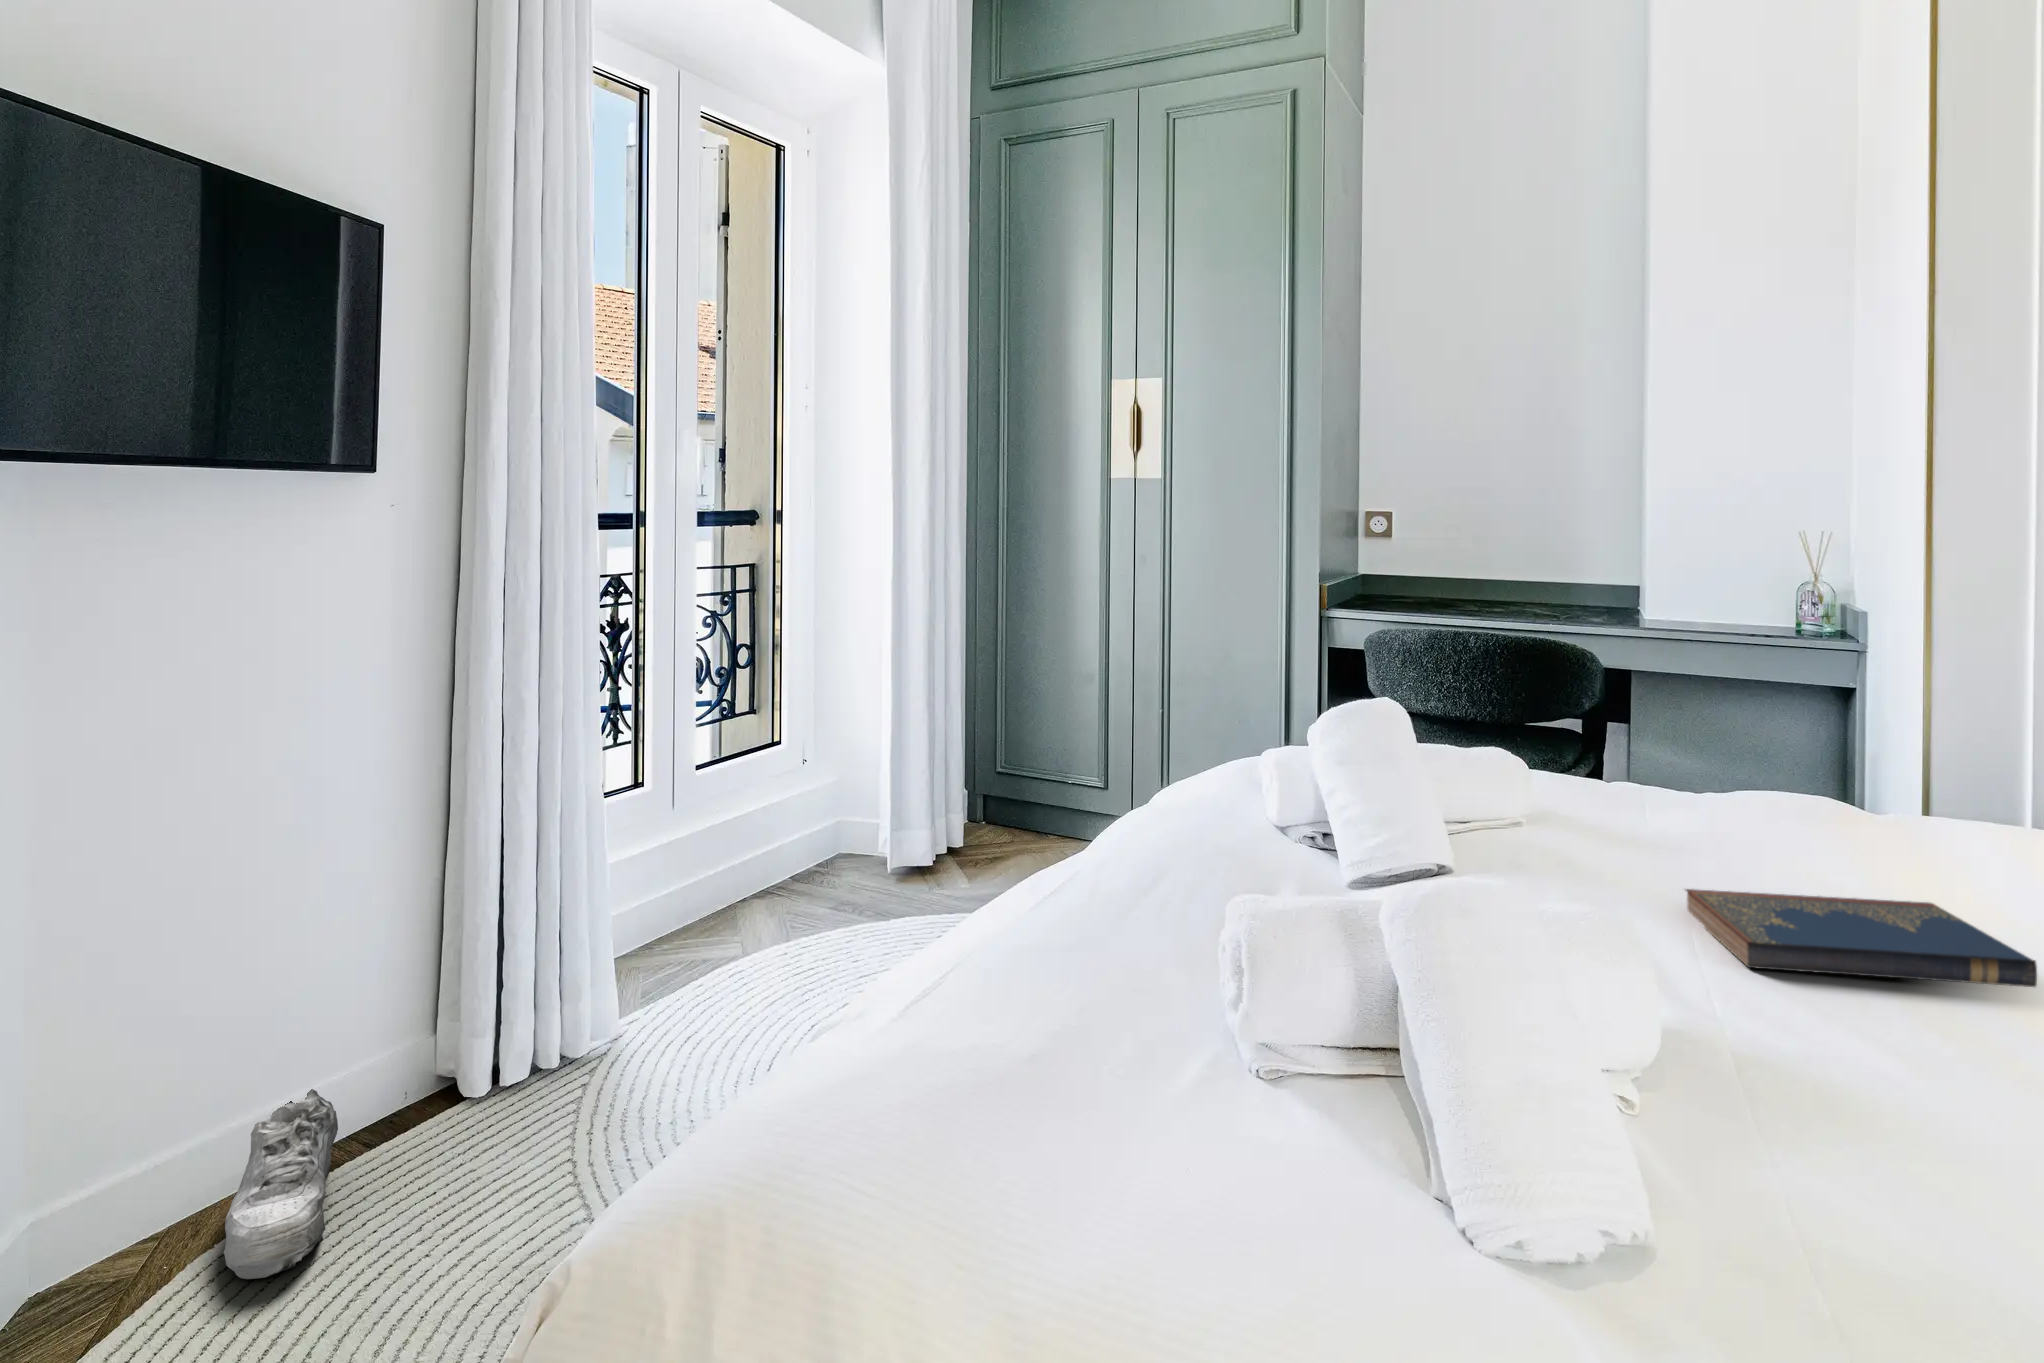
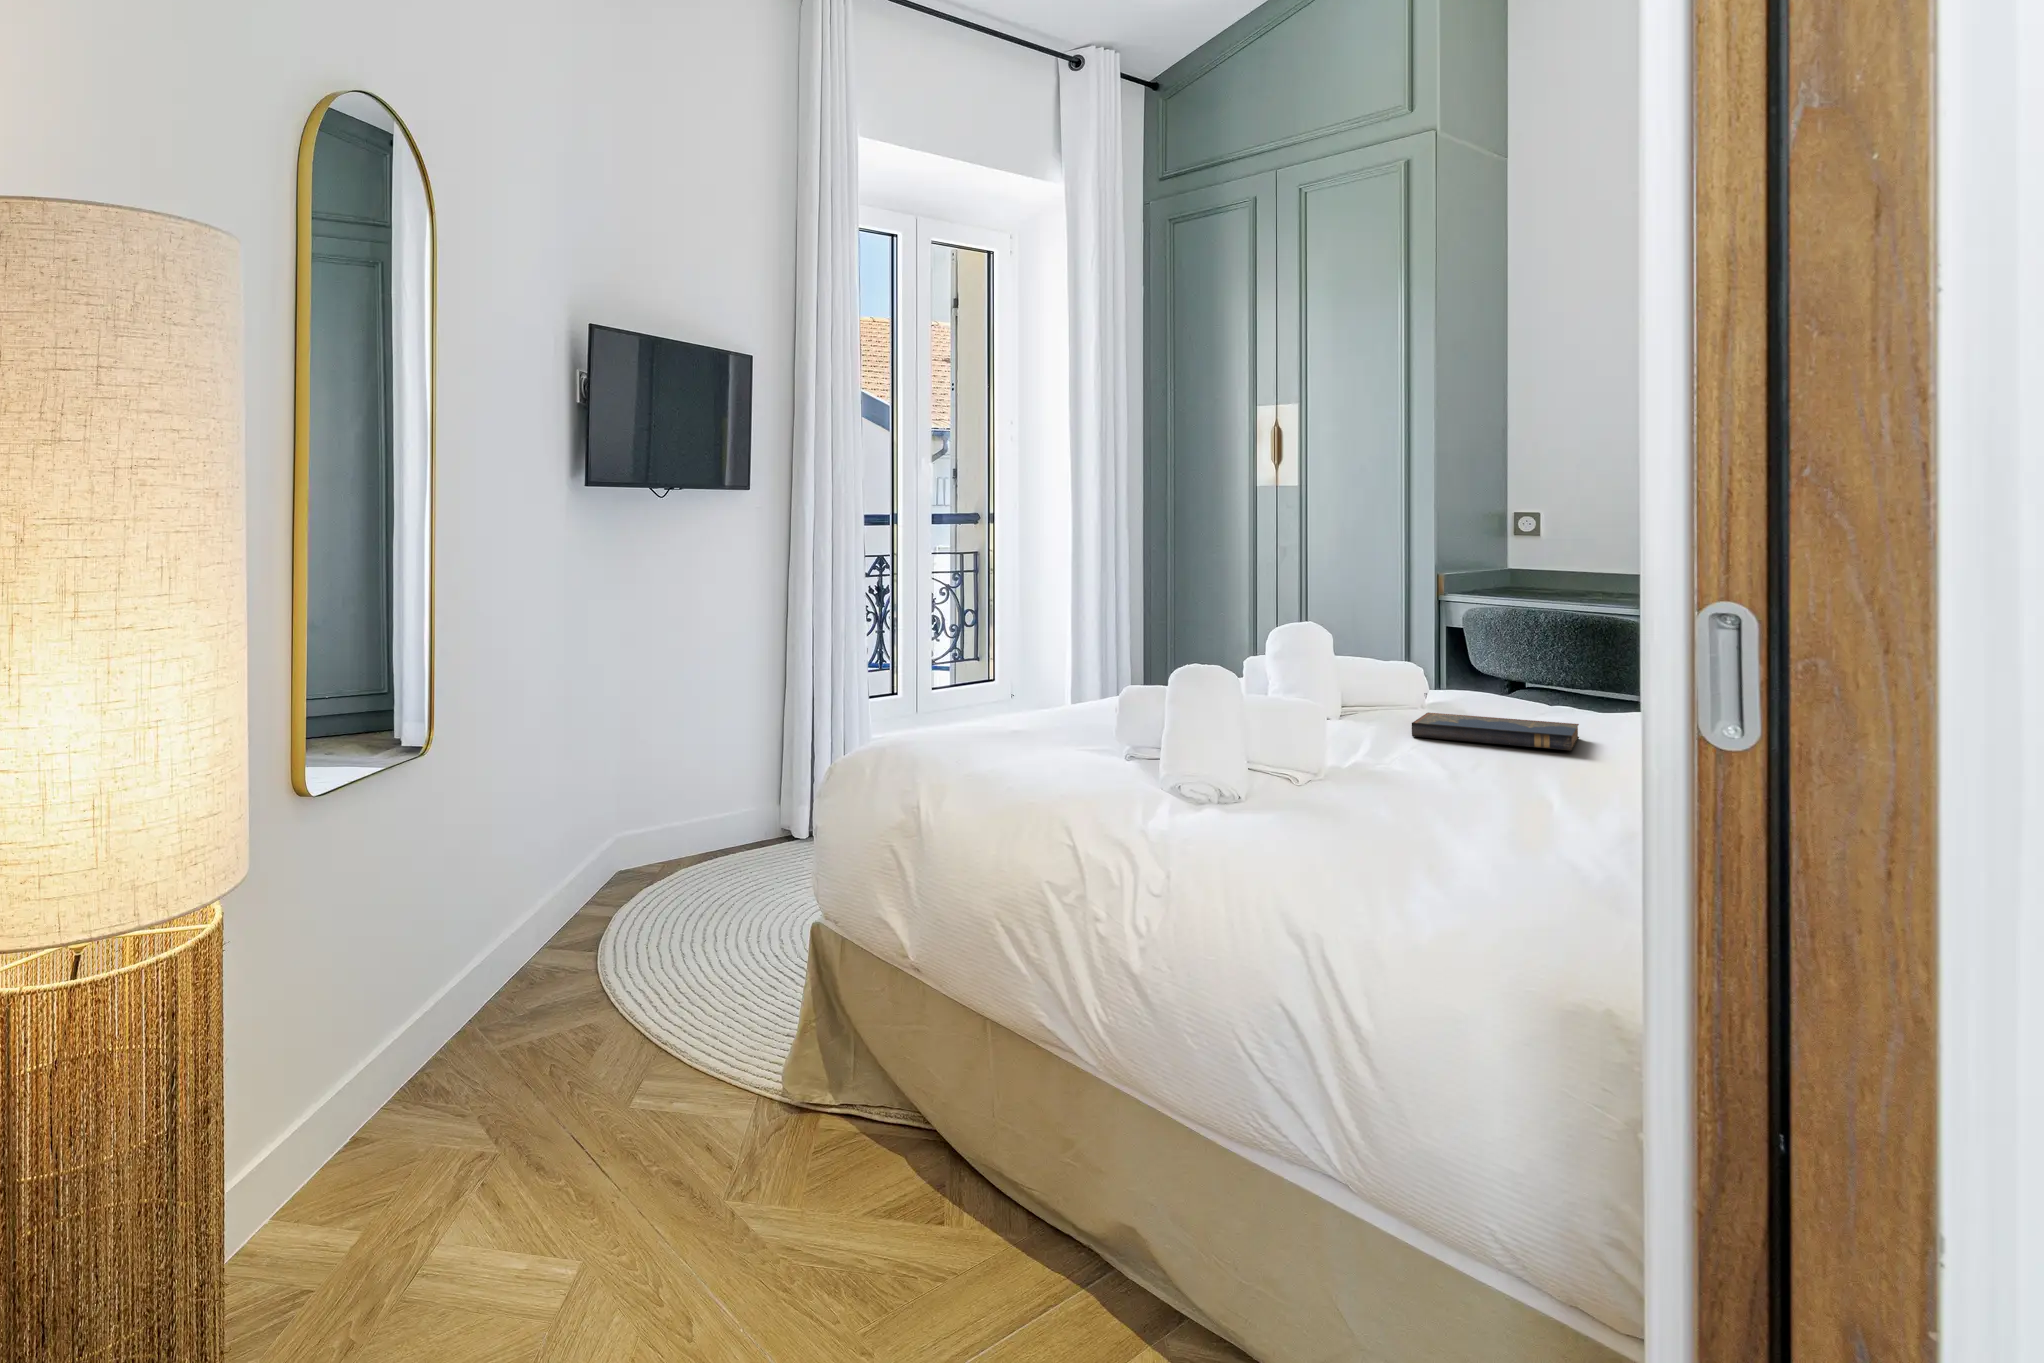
shoe: present [223,1089,338,1279] -> none [687,813,732,886]

